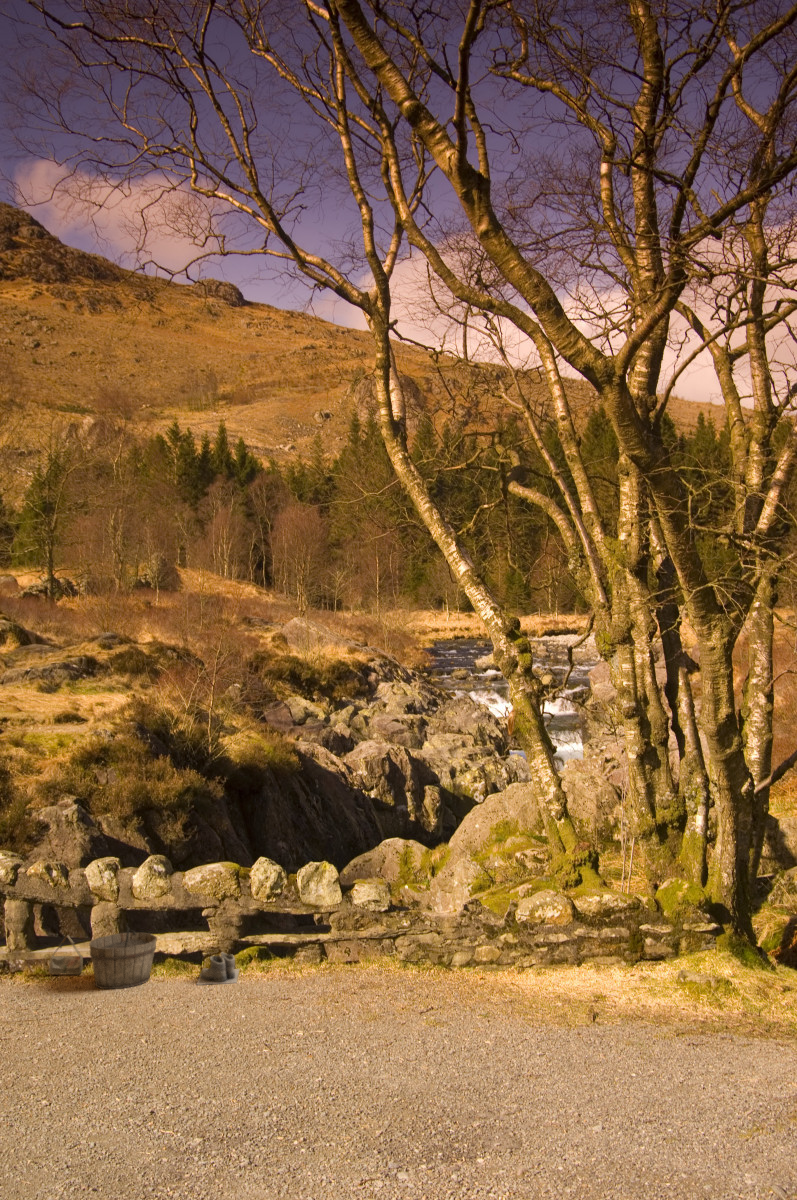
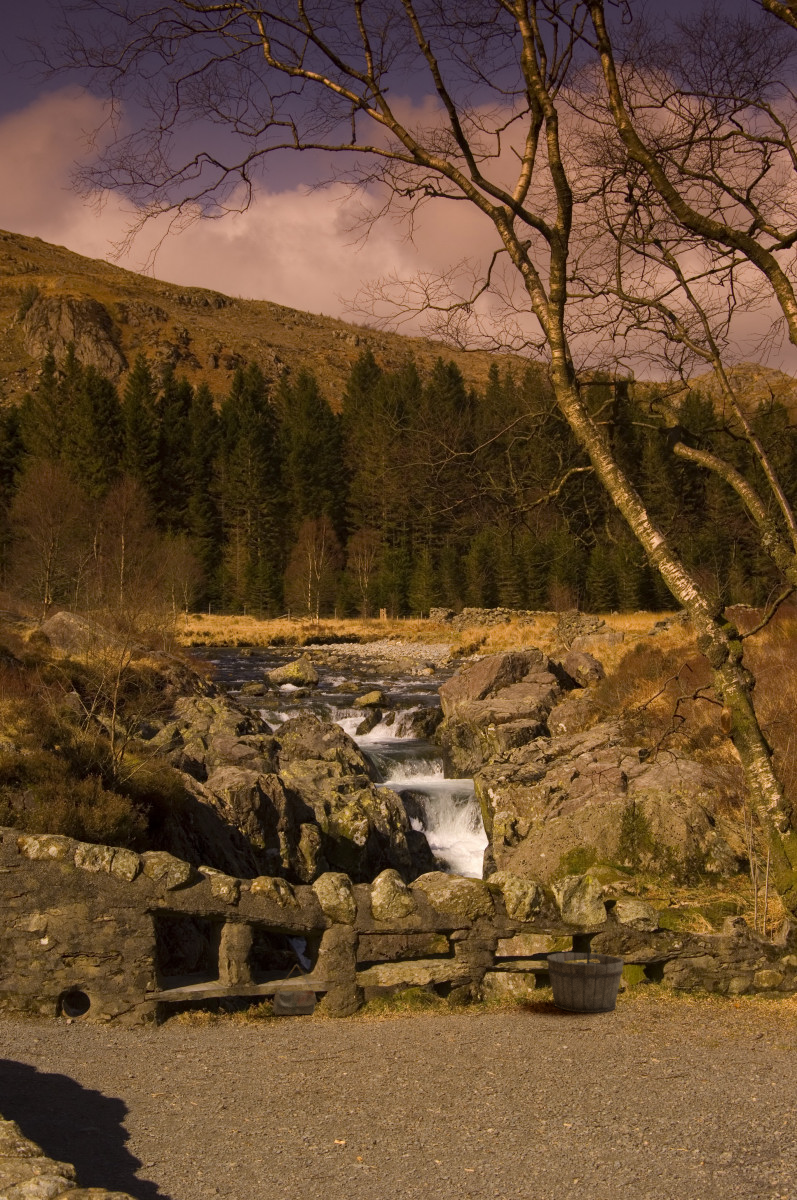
wooden bucket: present [89,924,157,989] -> present [547,940,623,1013]
boots: present [197,952,239,985] -> none [459,980,528,1018]

